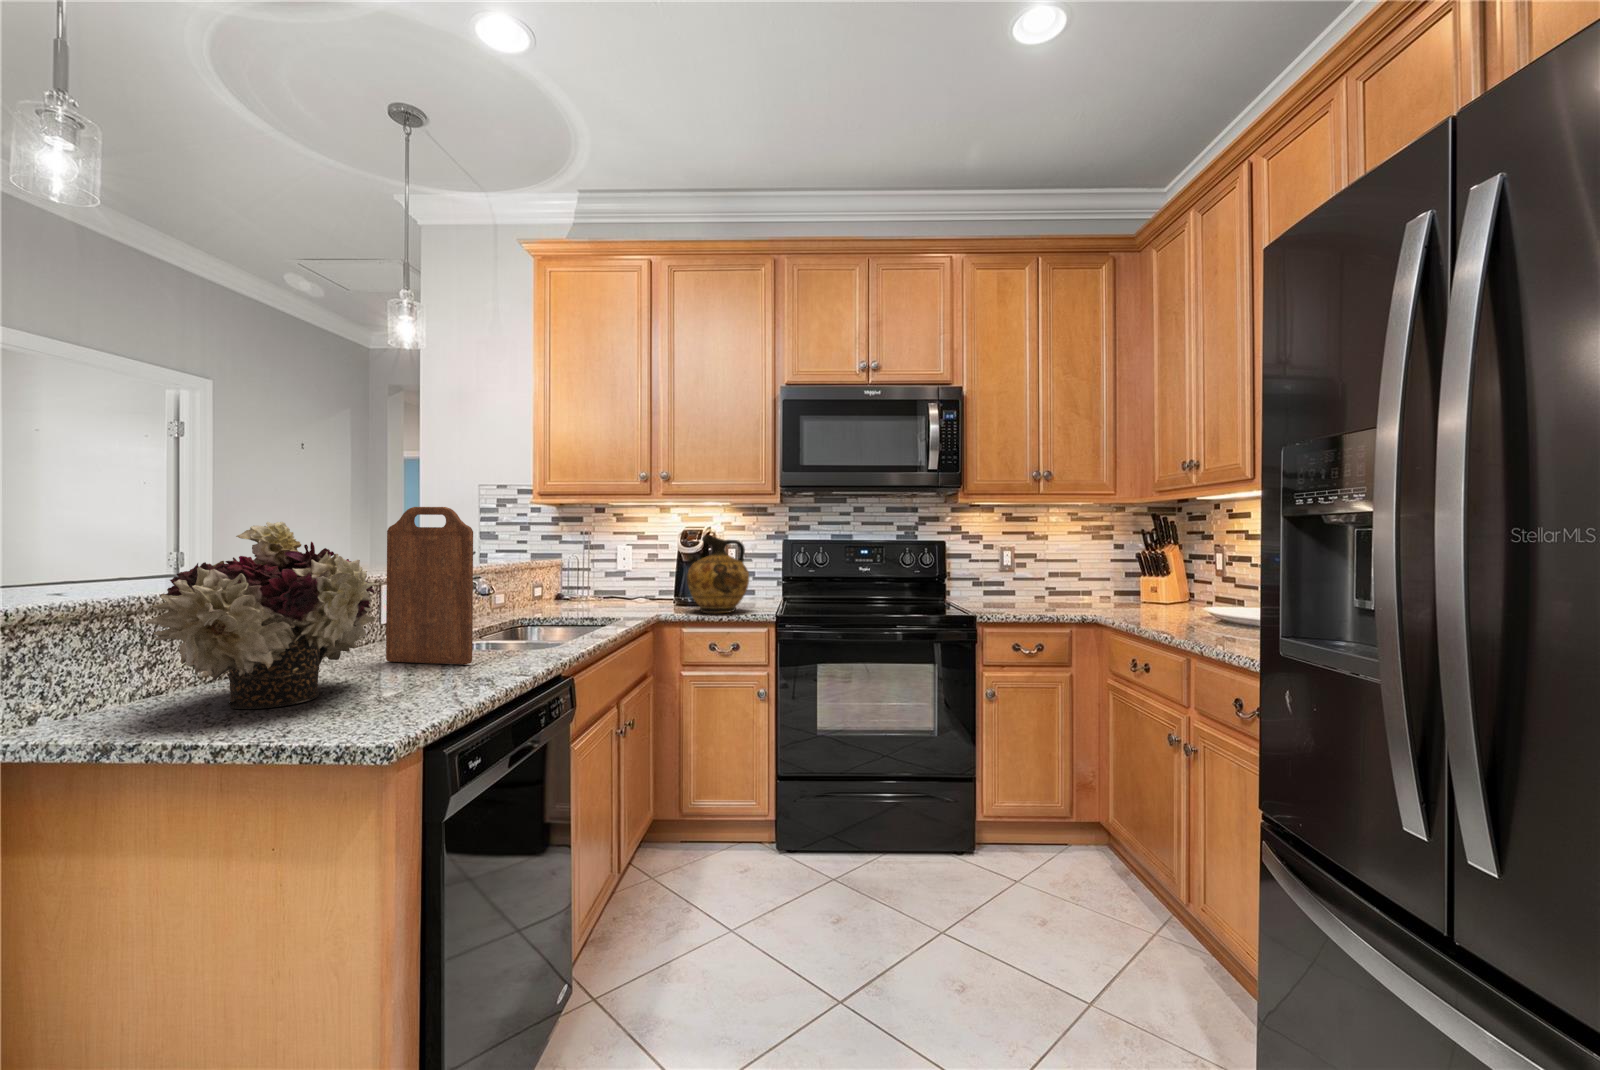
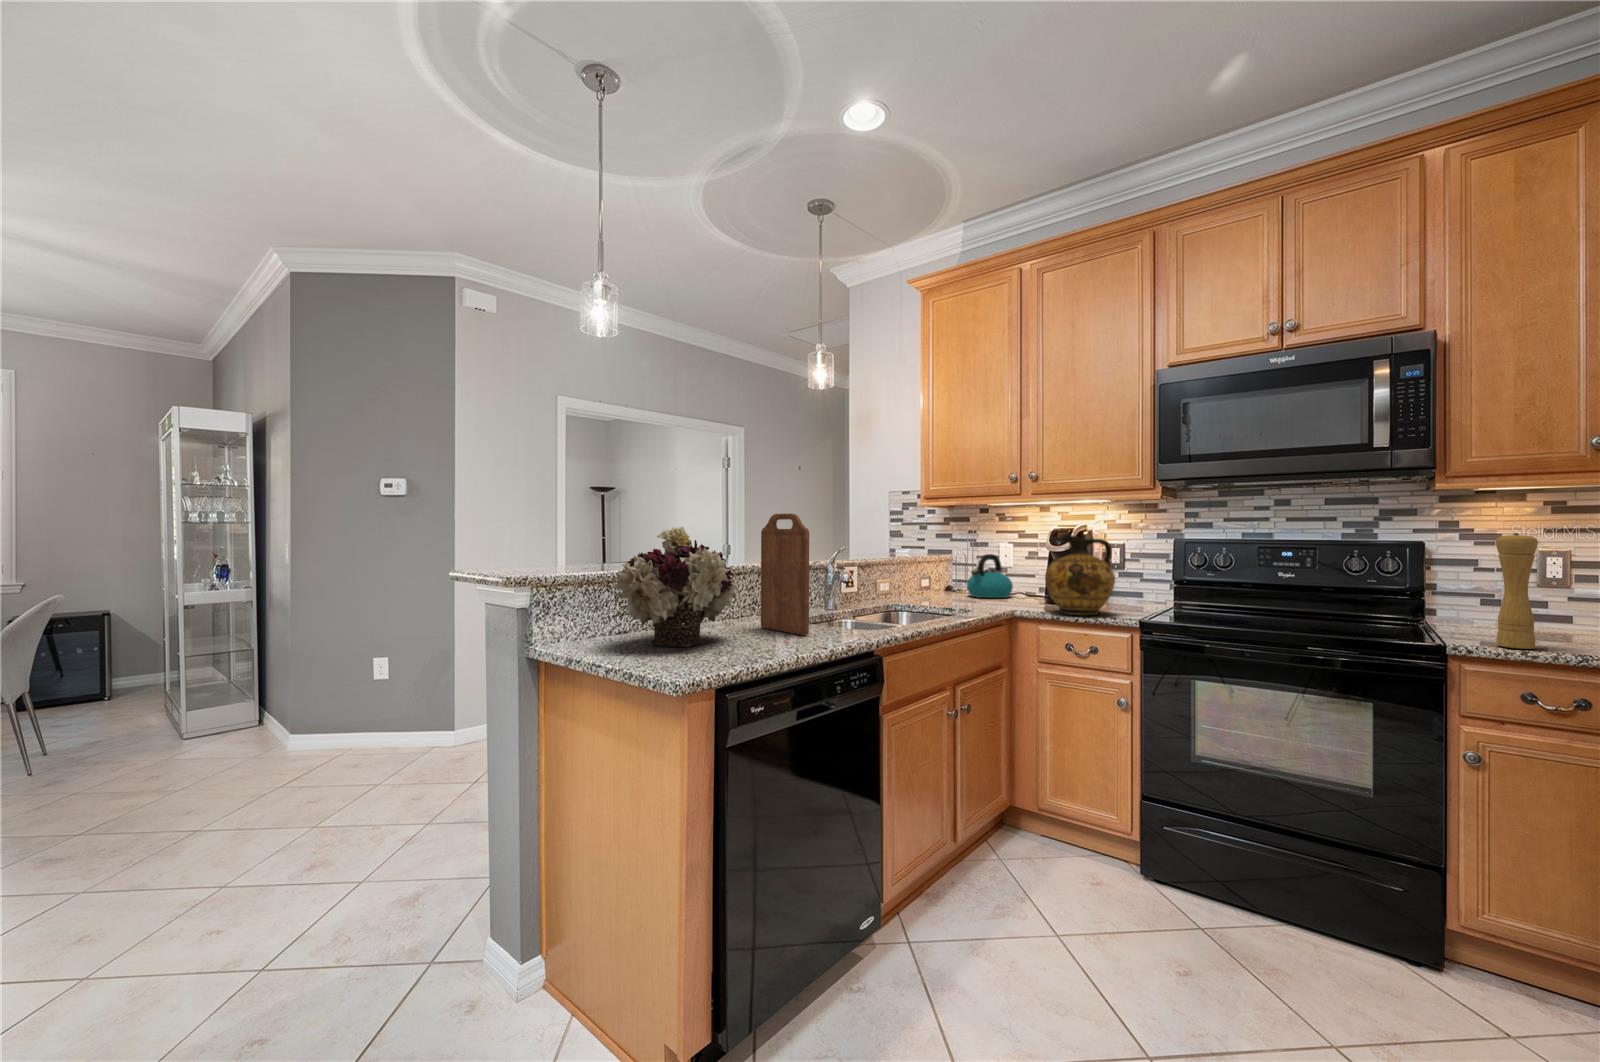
pepper mill: none [997,535,1018,613] -> present [1496,533,1538,649]
kettle: none [587,557,636,603] -> present [967,554,1013,598]

